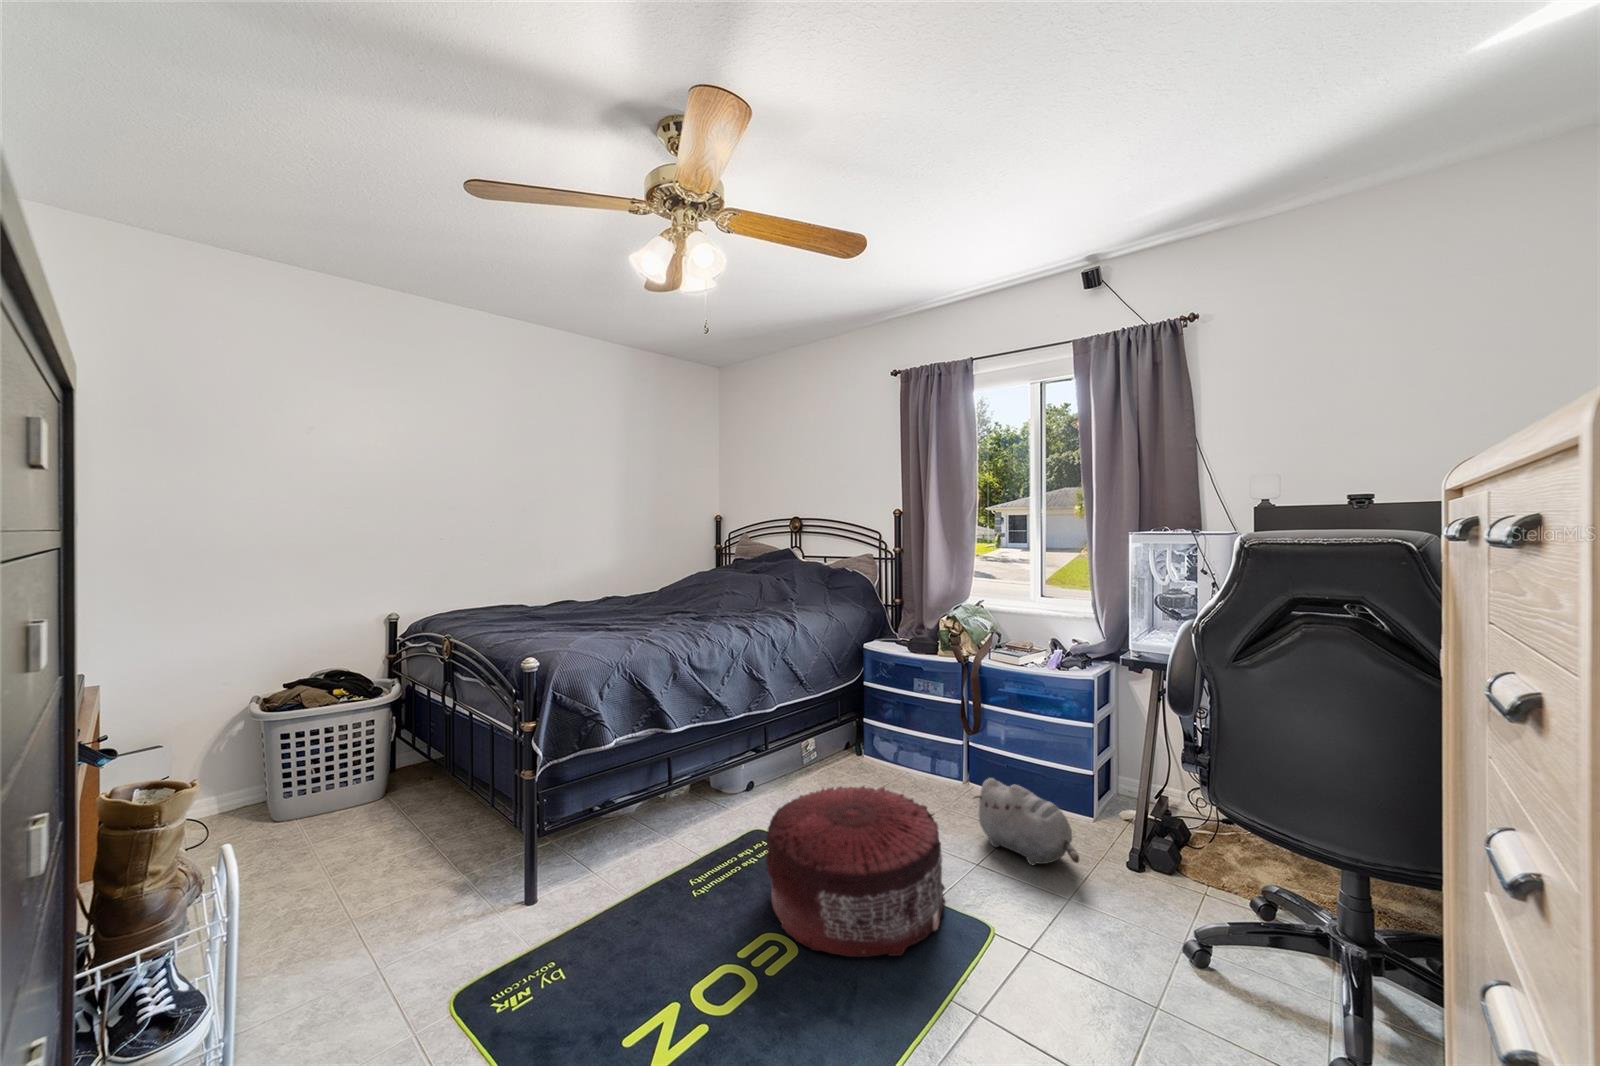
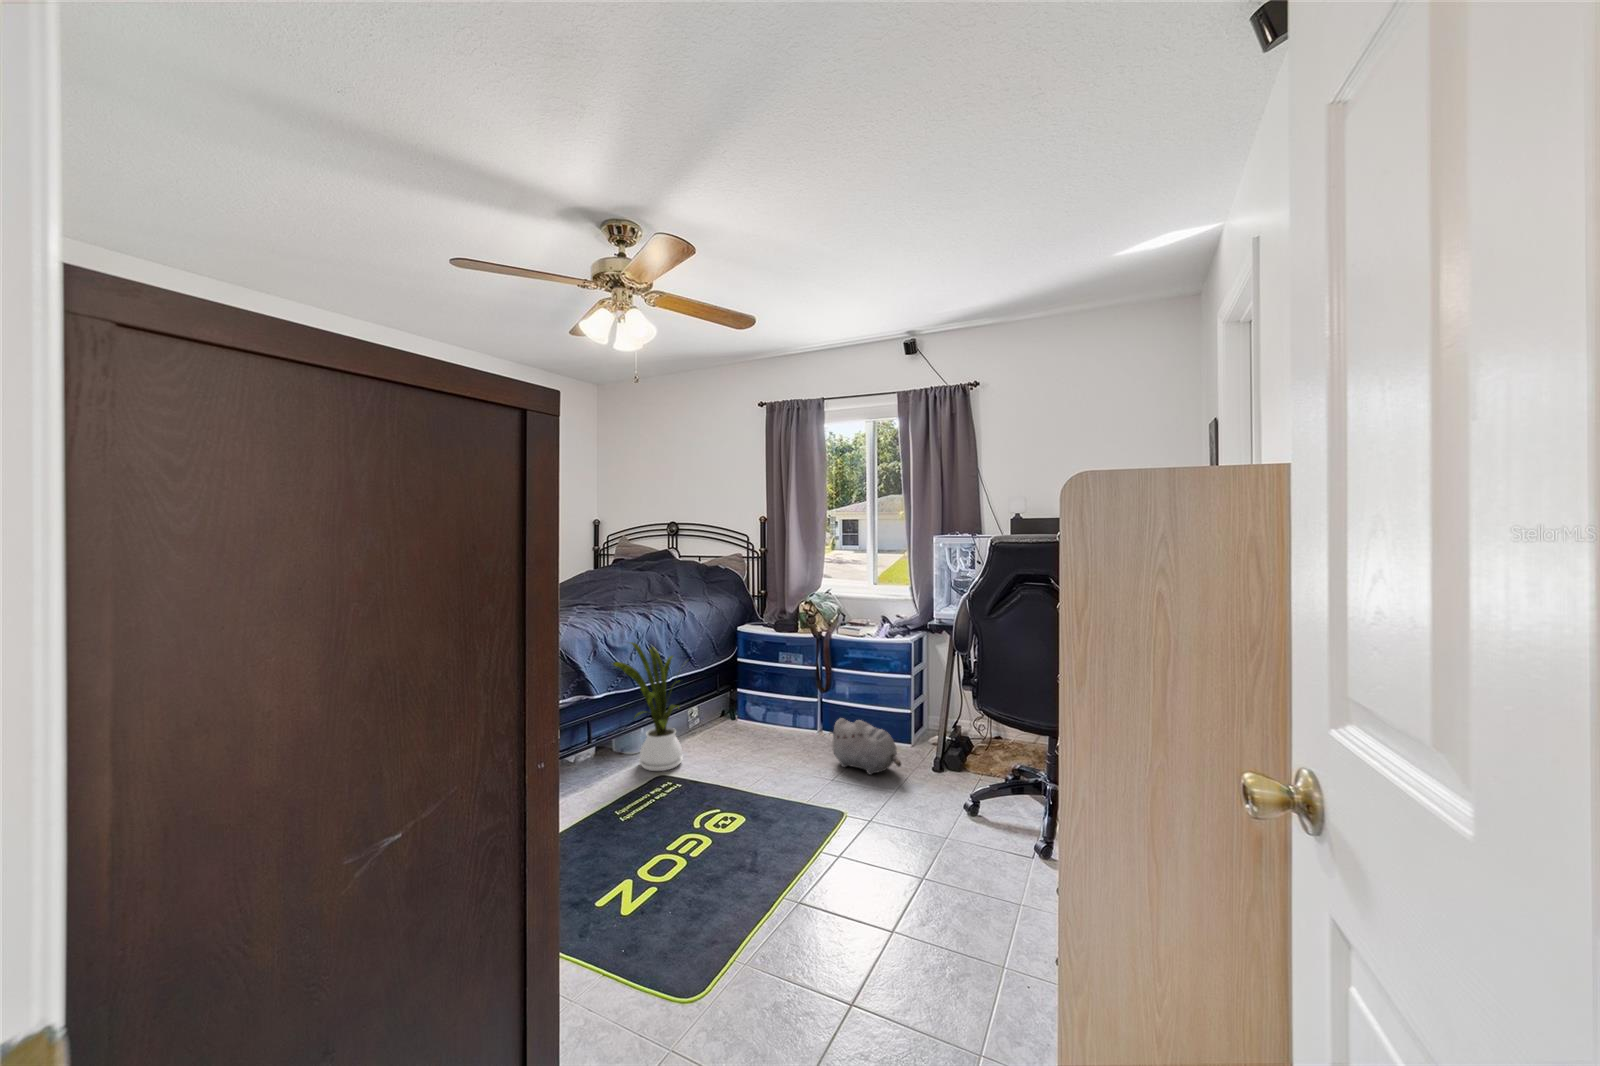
house plant: none [698,663,795,823] -> present [613,642,683,771]
pouf: present [766,786,945,957] -> none [682,727,813,839]

